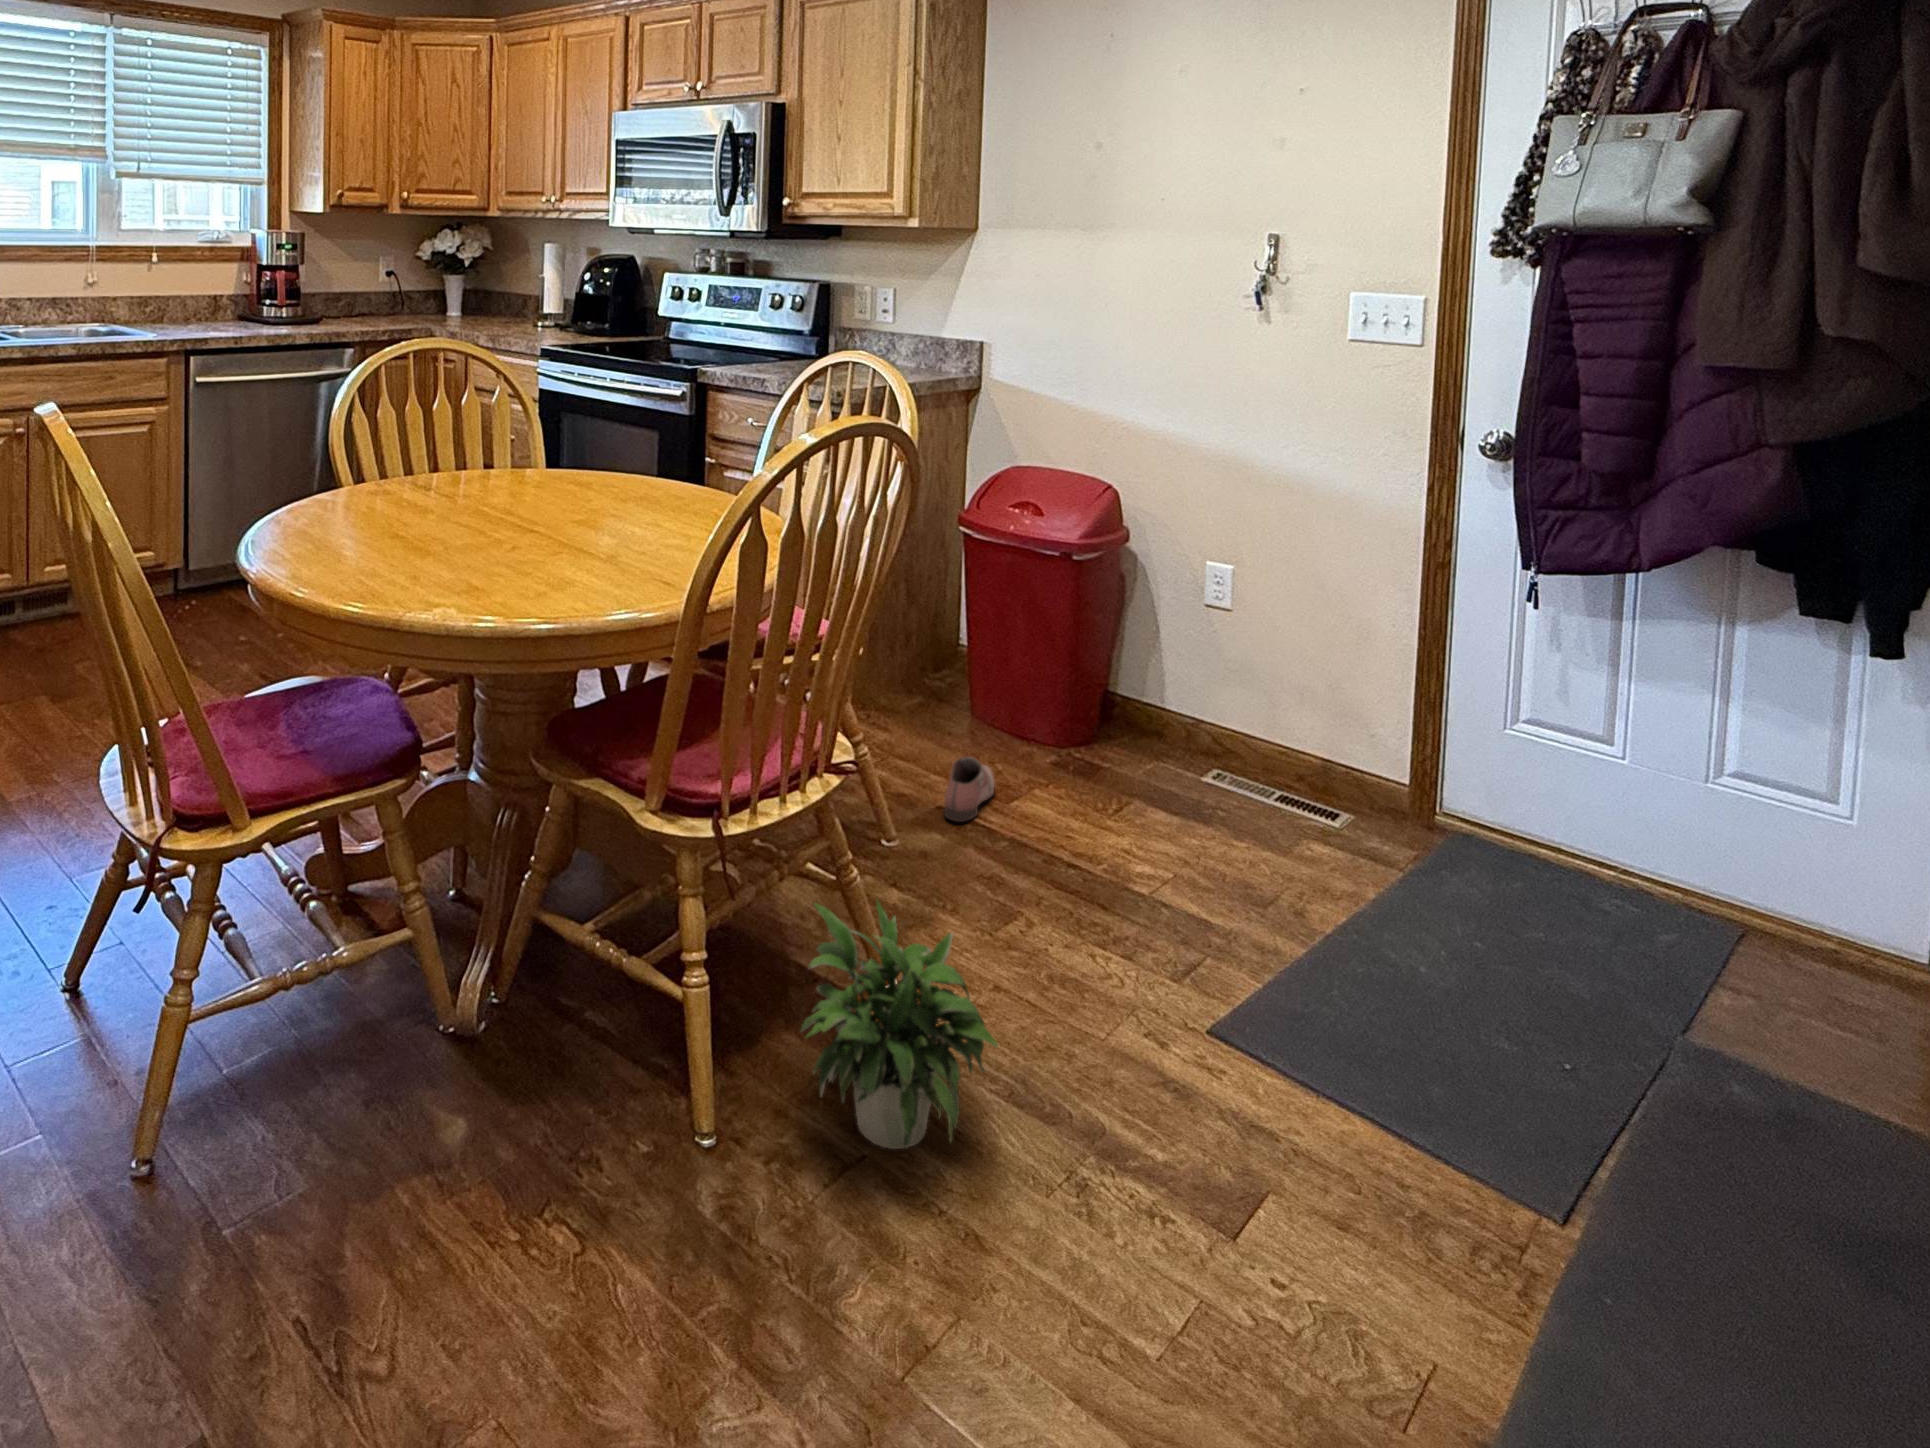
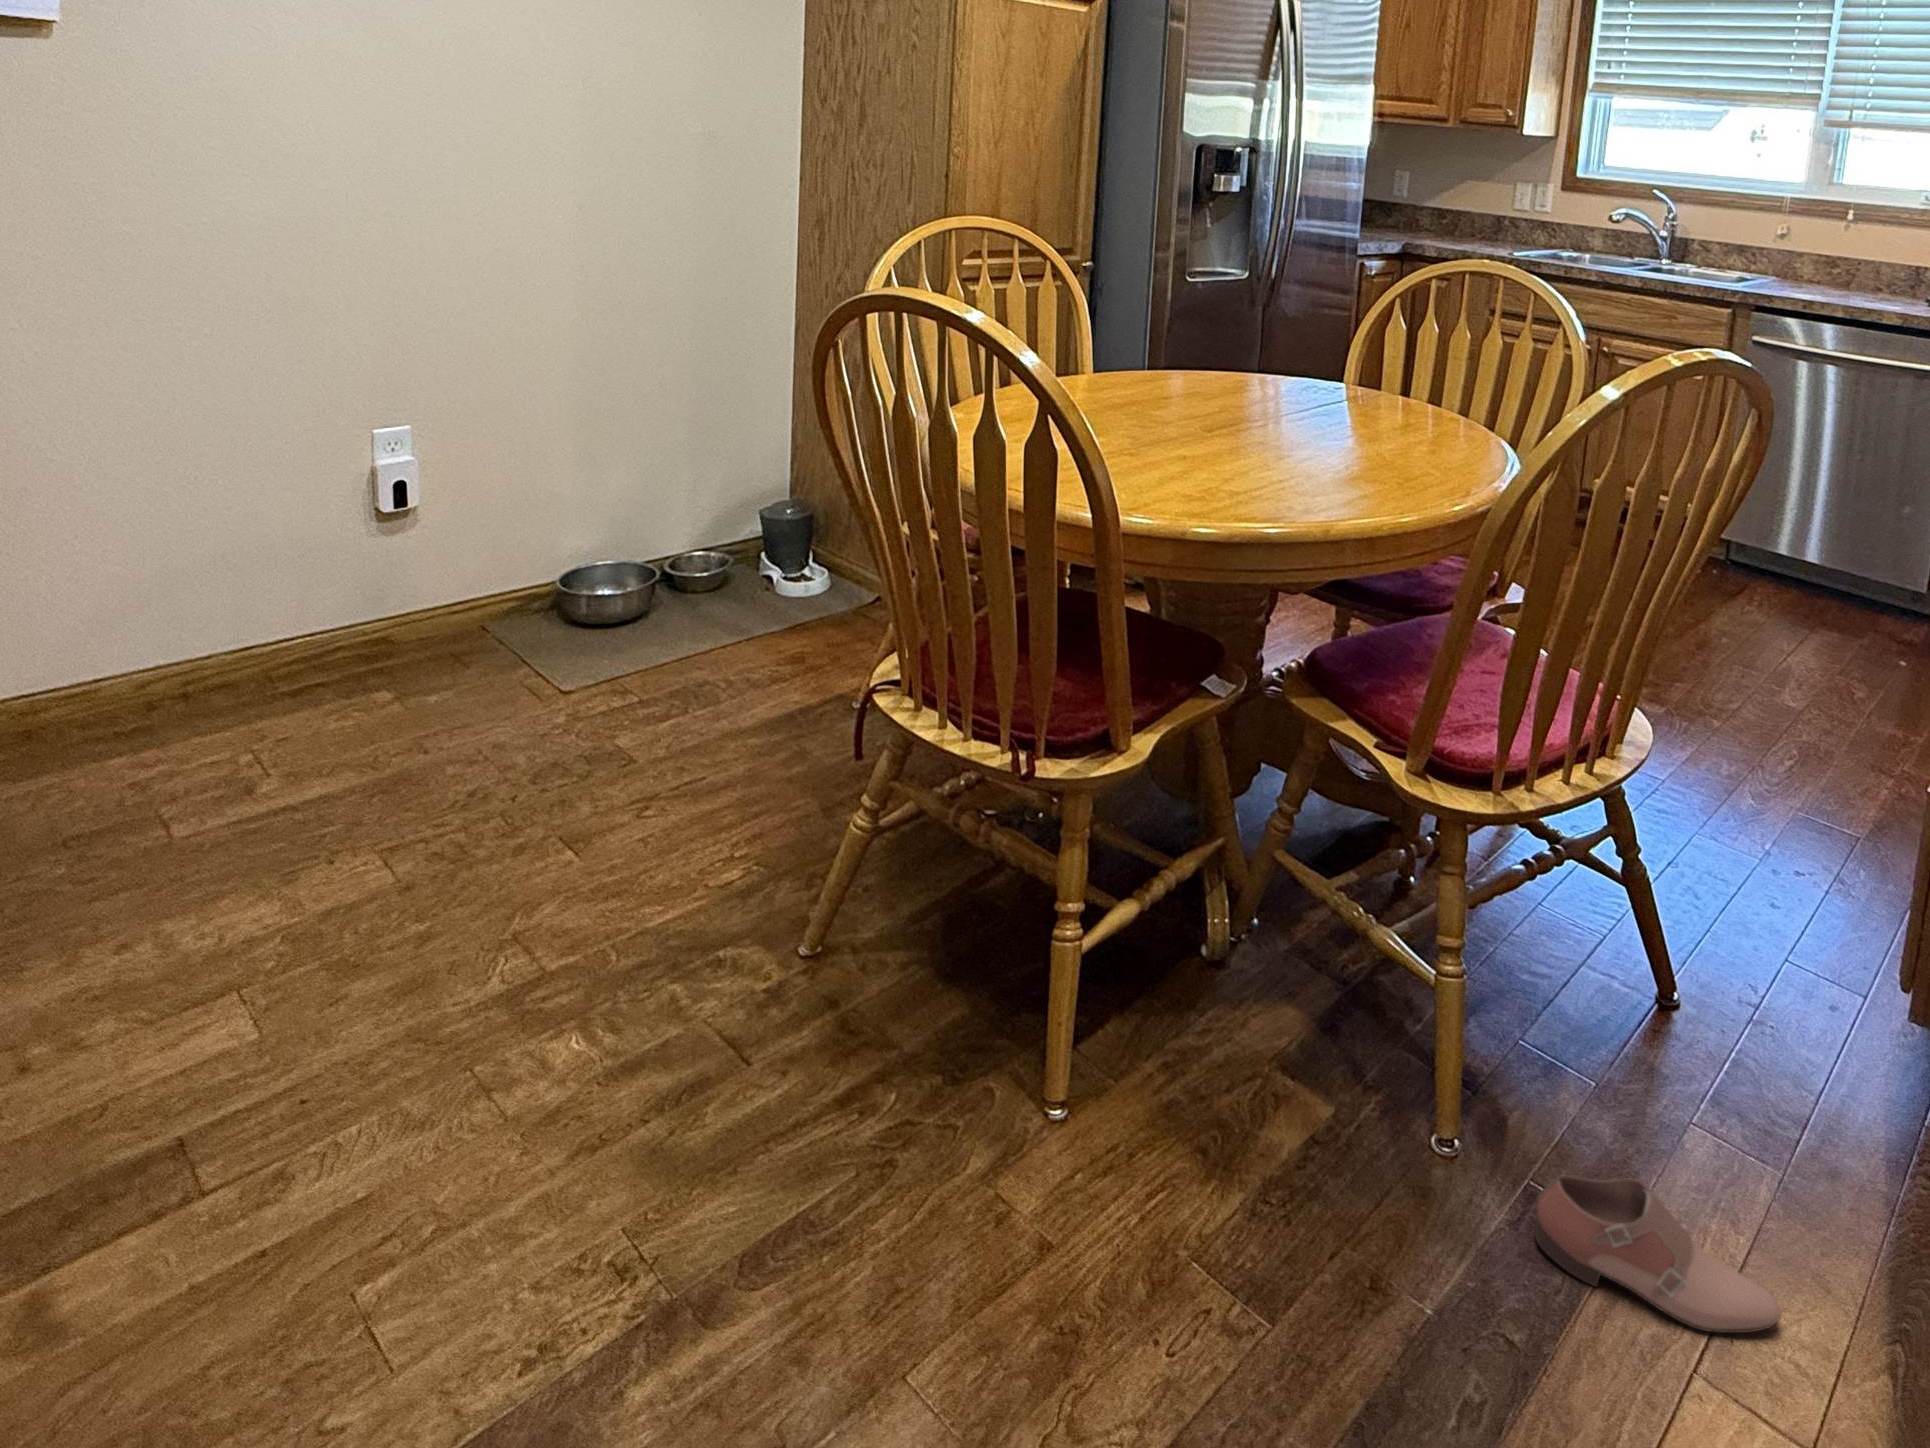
potted plant: present [801,901,998,1149] -> none [641,837,986,1129]

